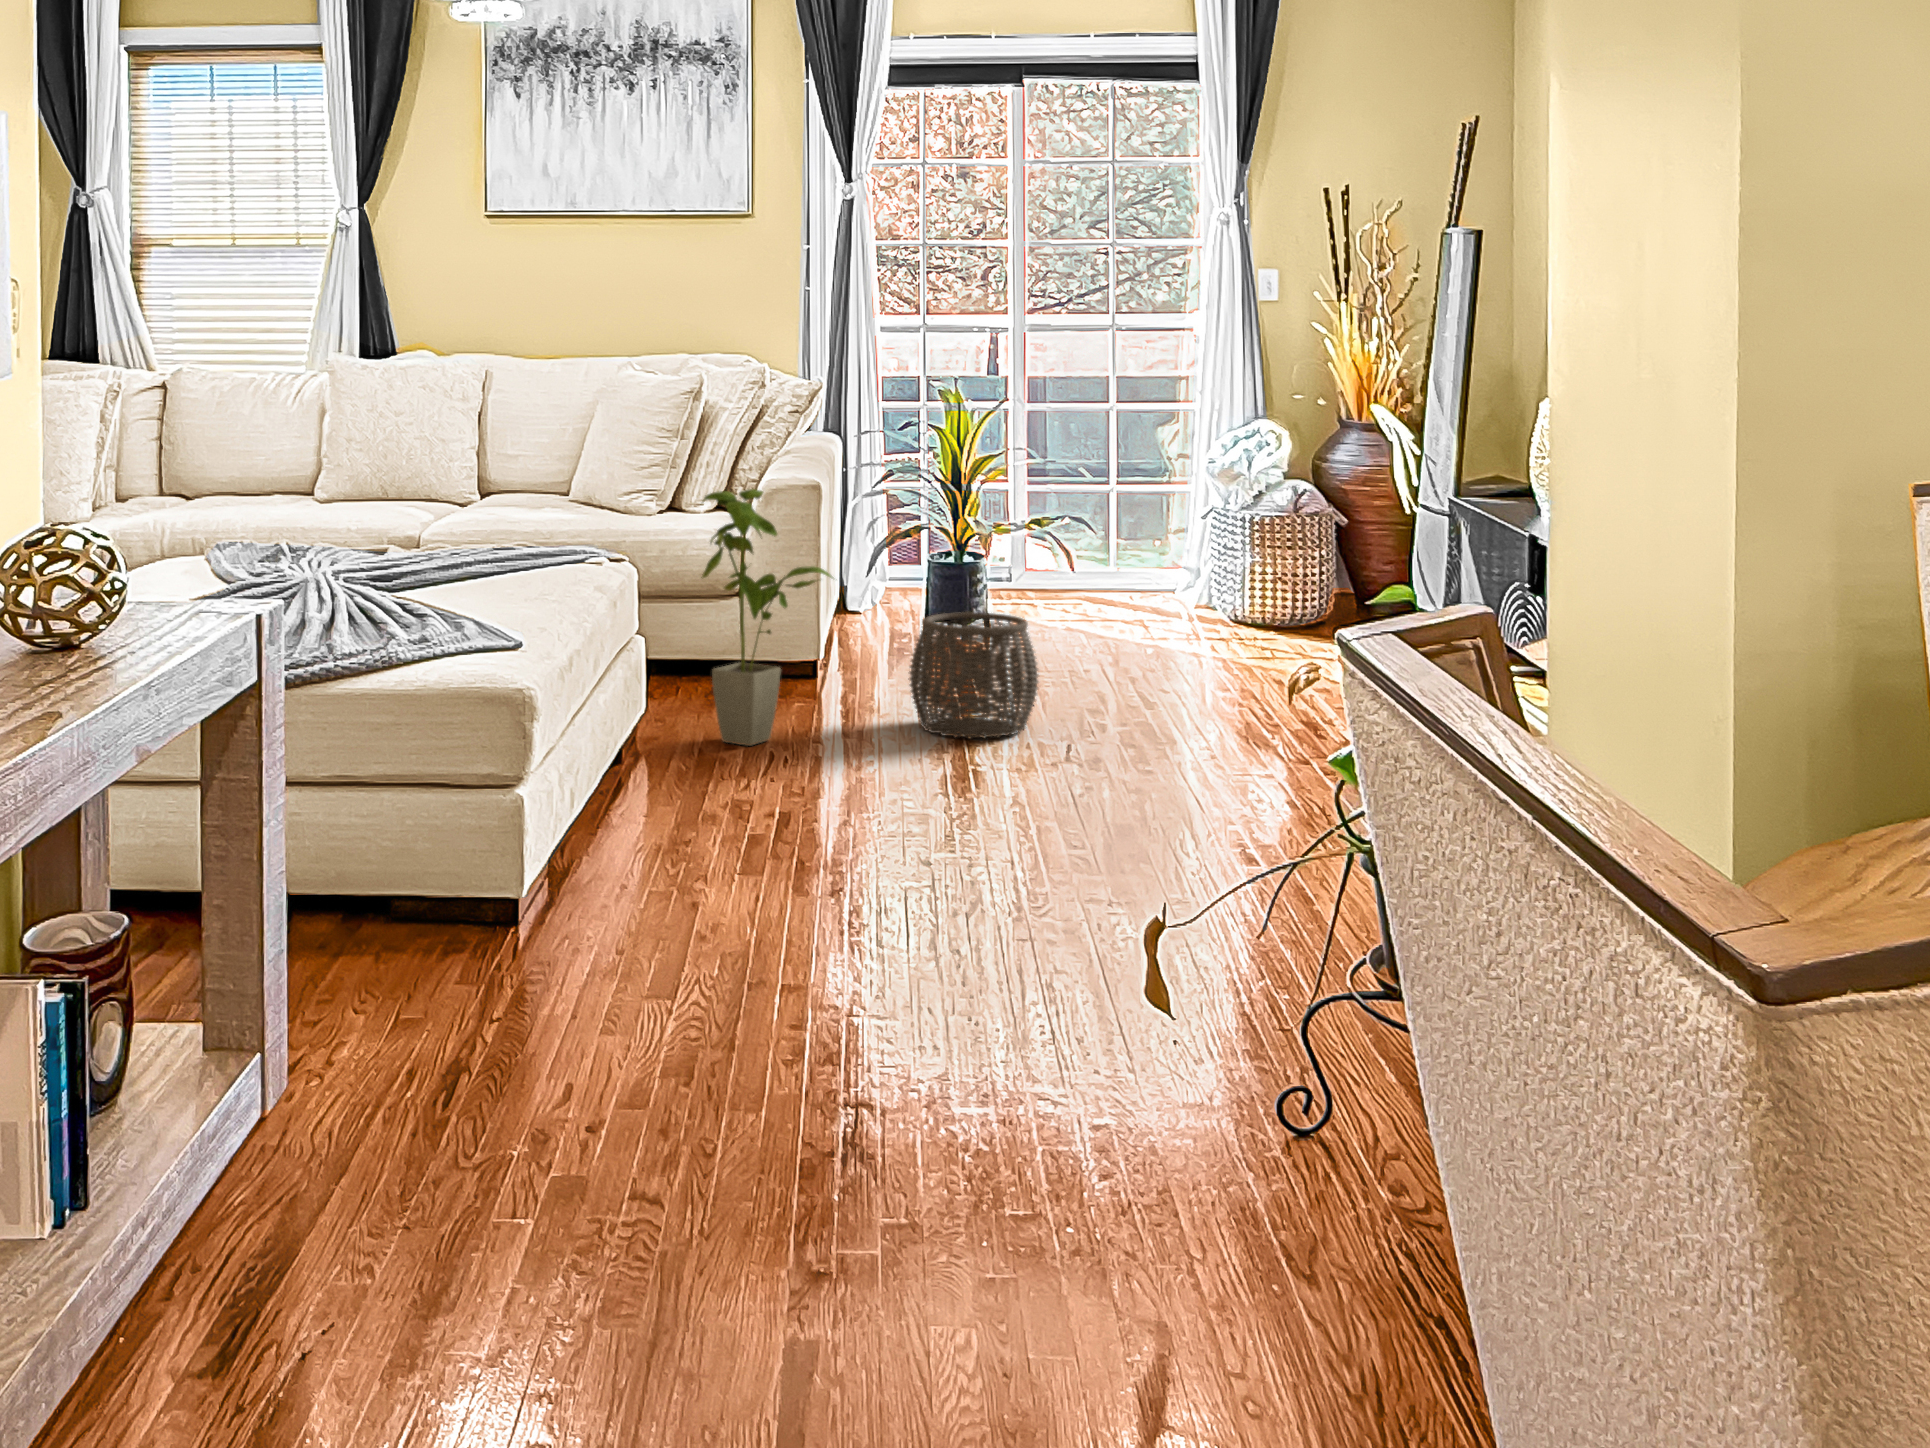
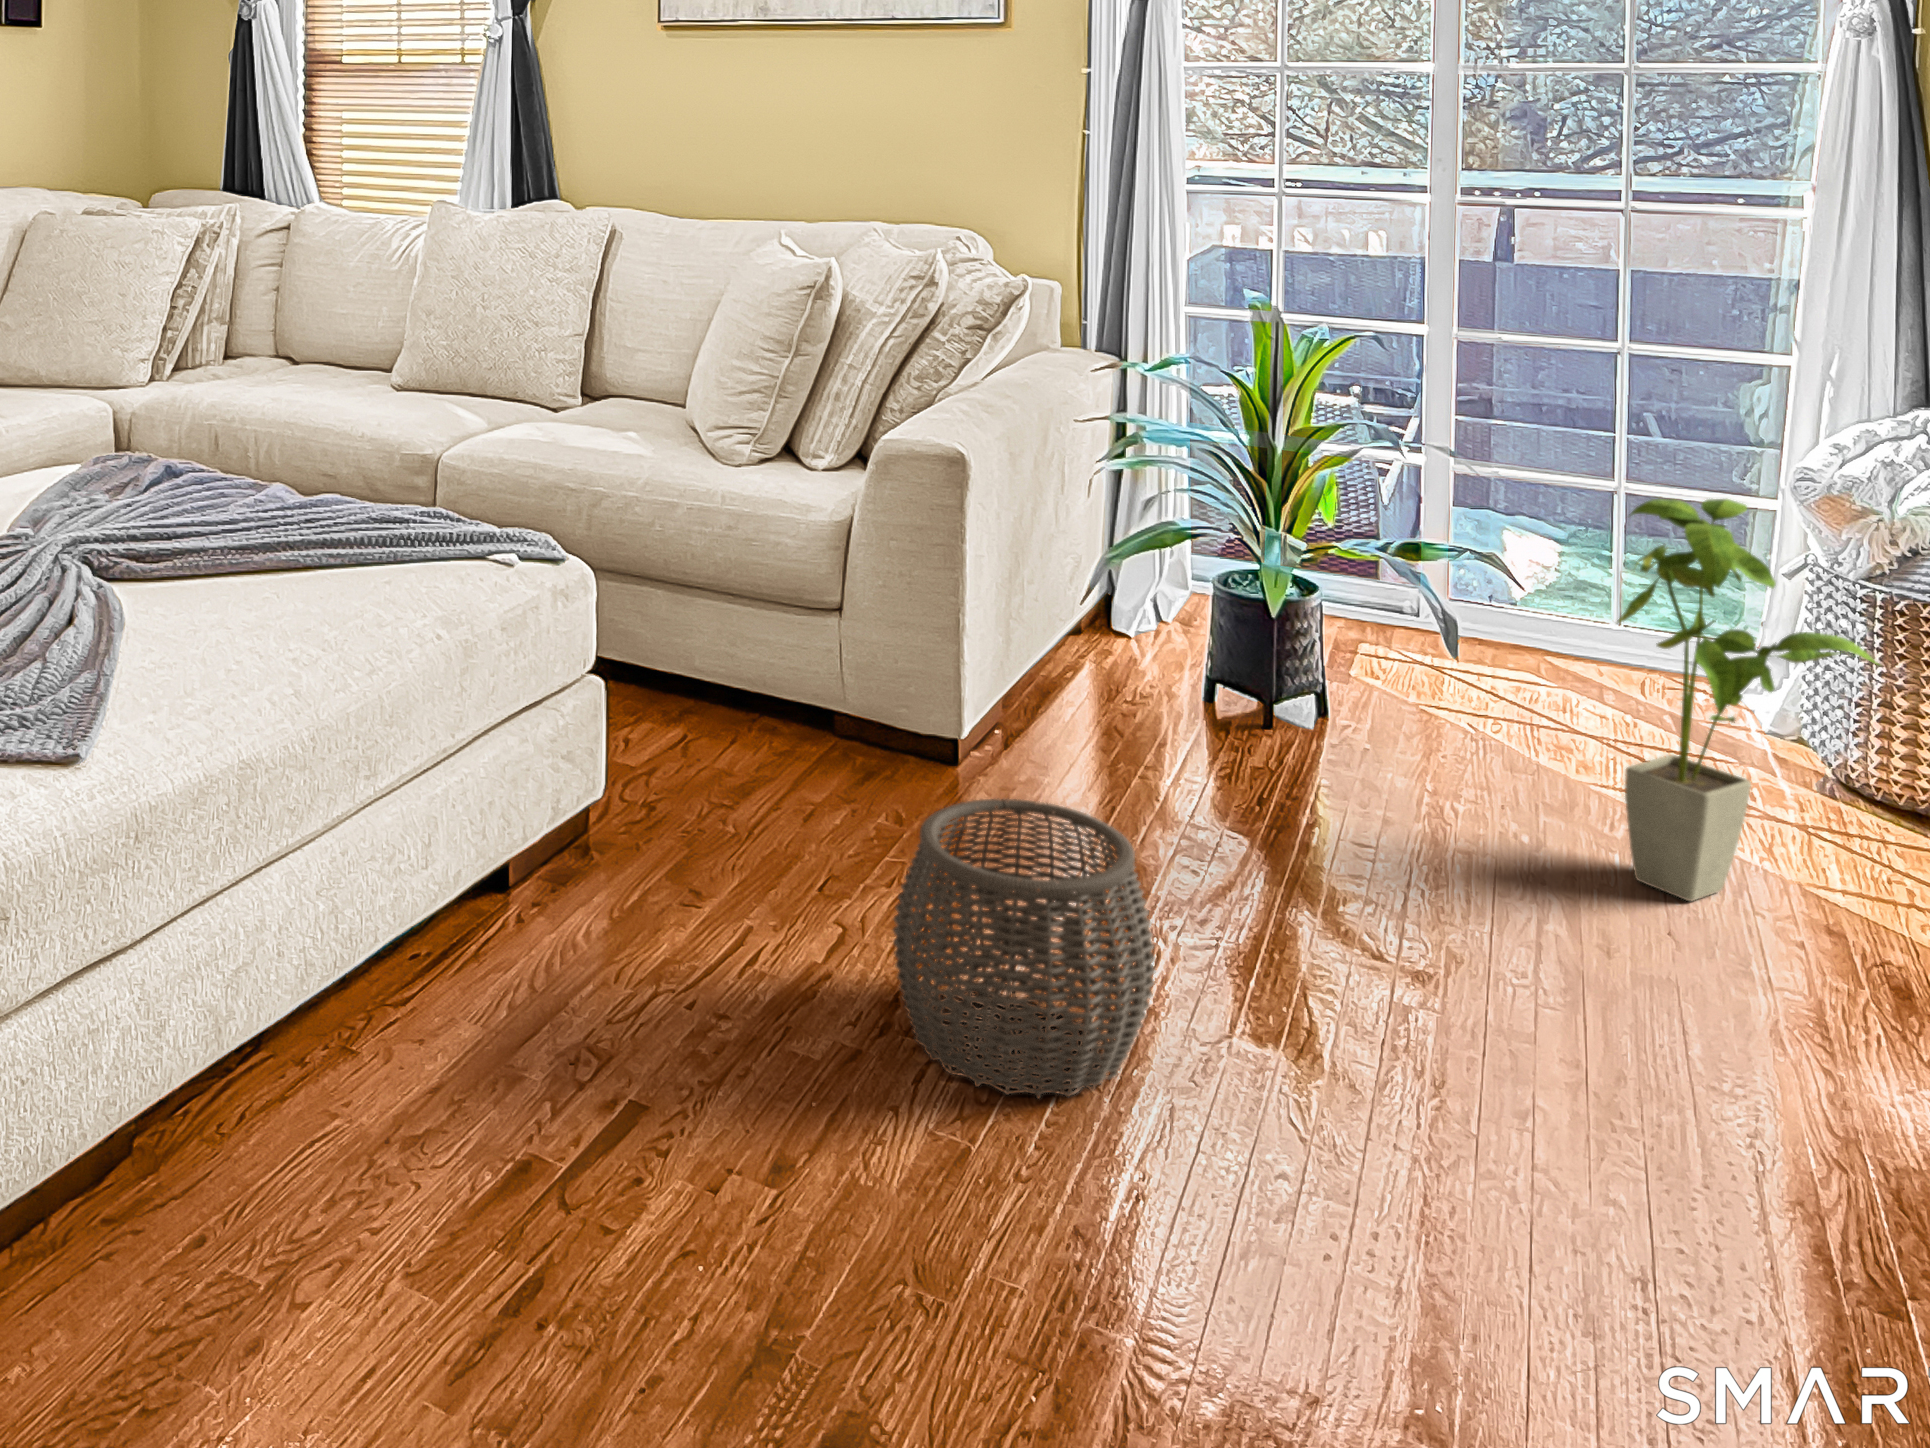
house plant: present [701,489,833,746] -> present [1618,499,1878,901]

